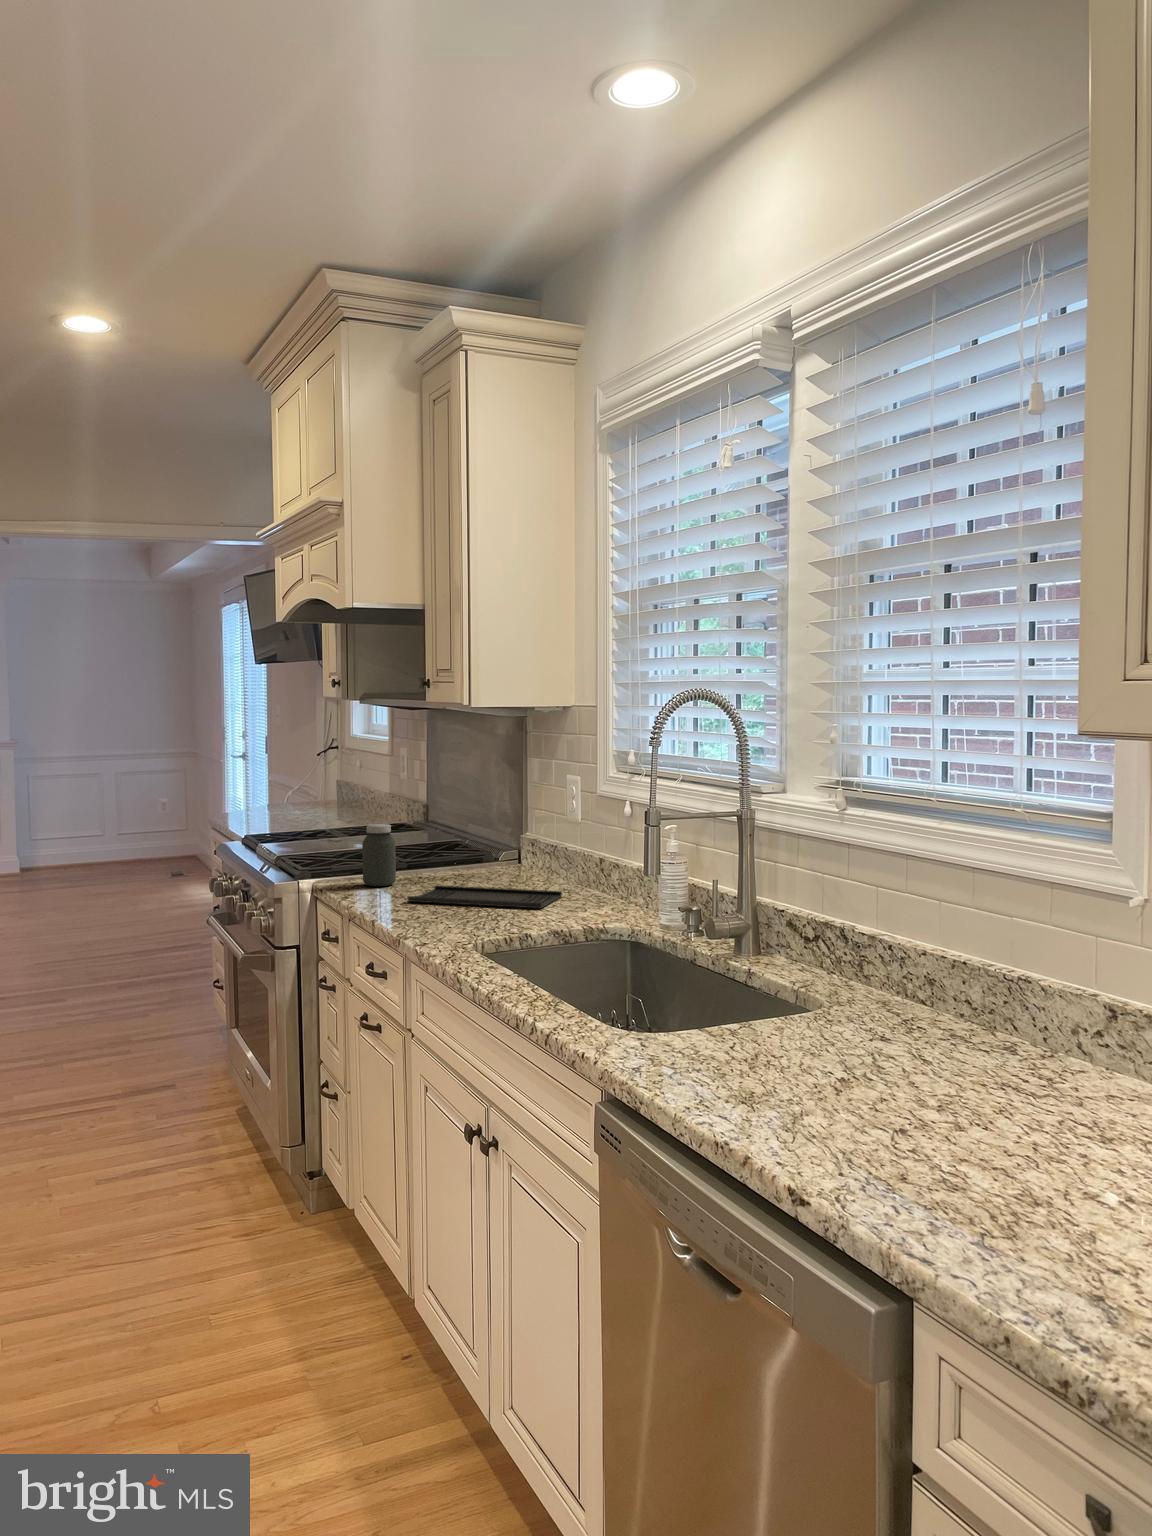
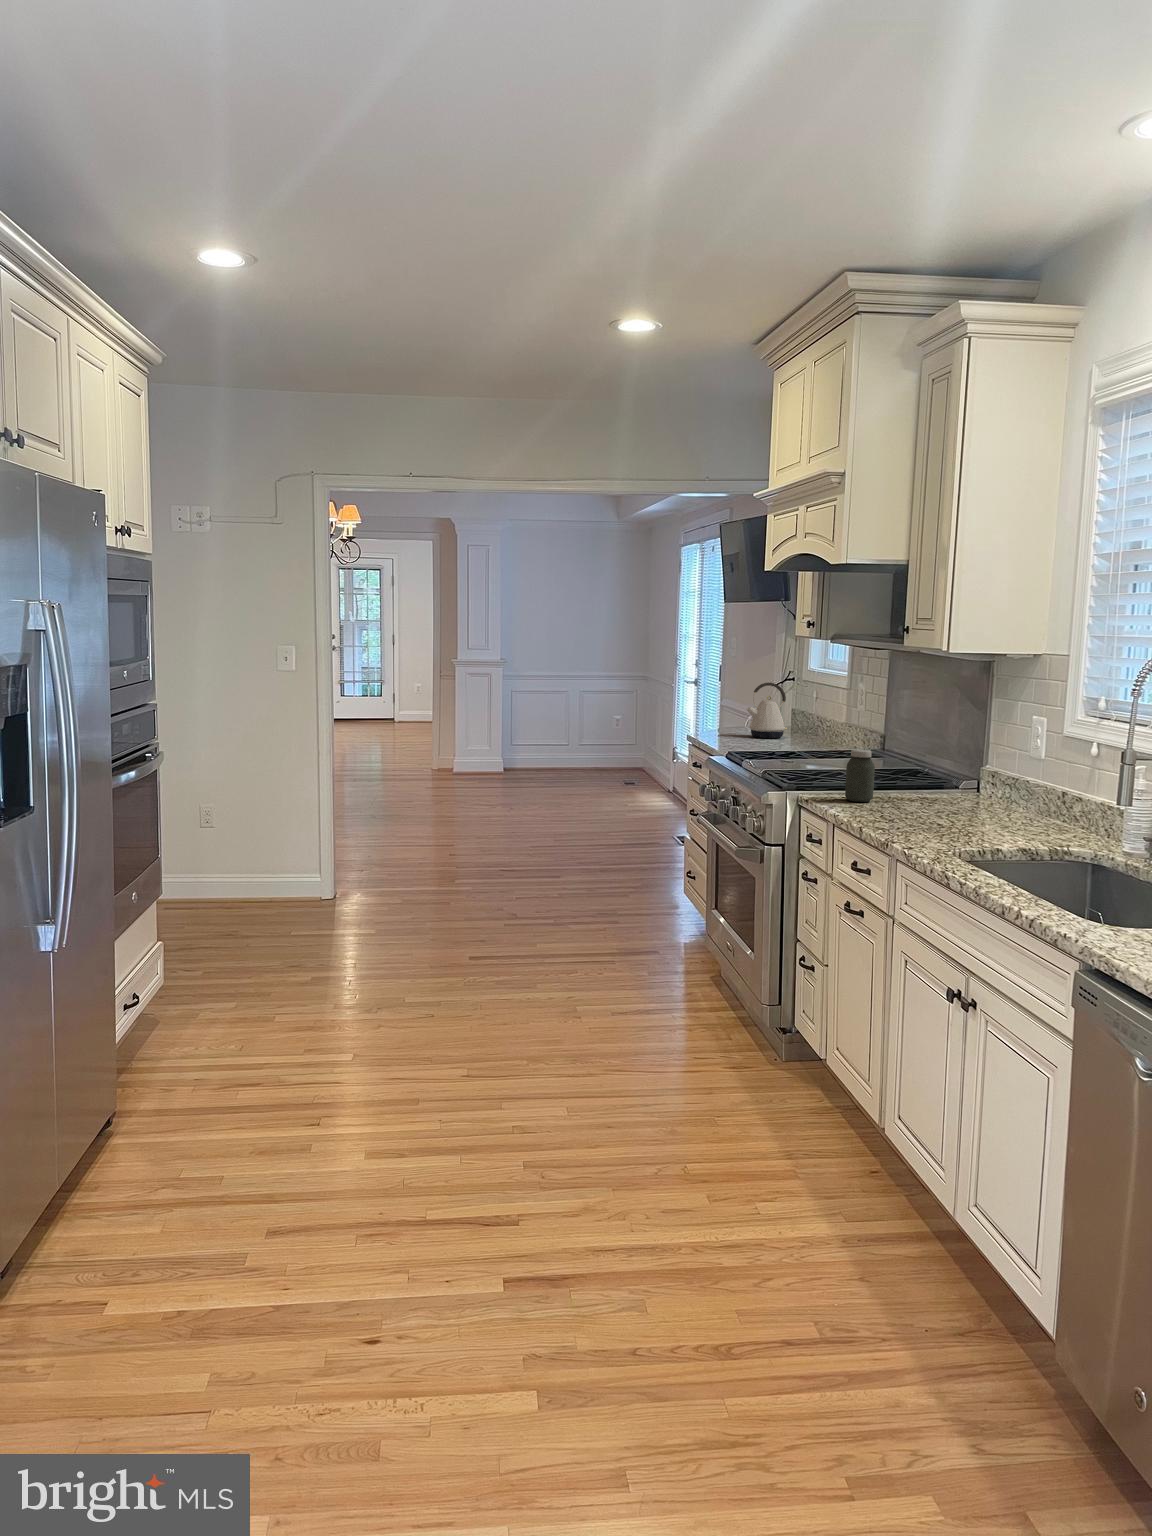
kettle: none [278,752,327,816] -> present [747,683,787,738]
tray: present [407,885,562,908] -> none [888,804,1026,830]

